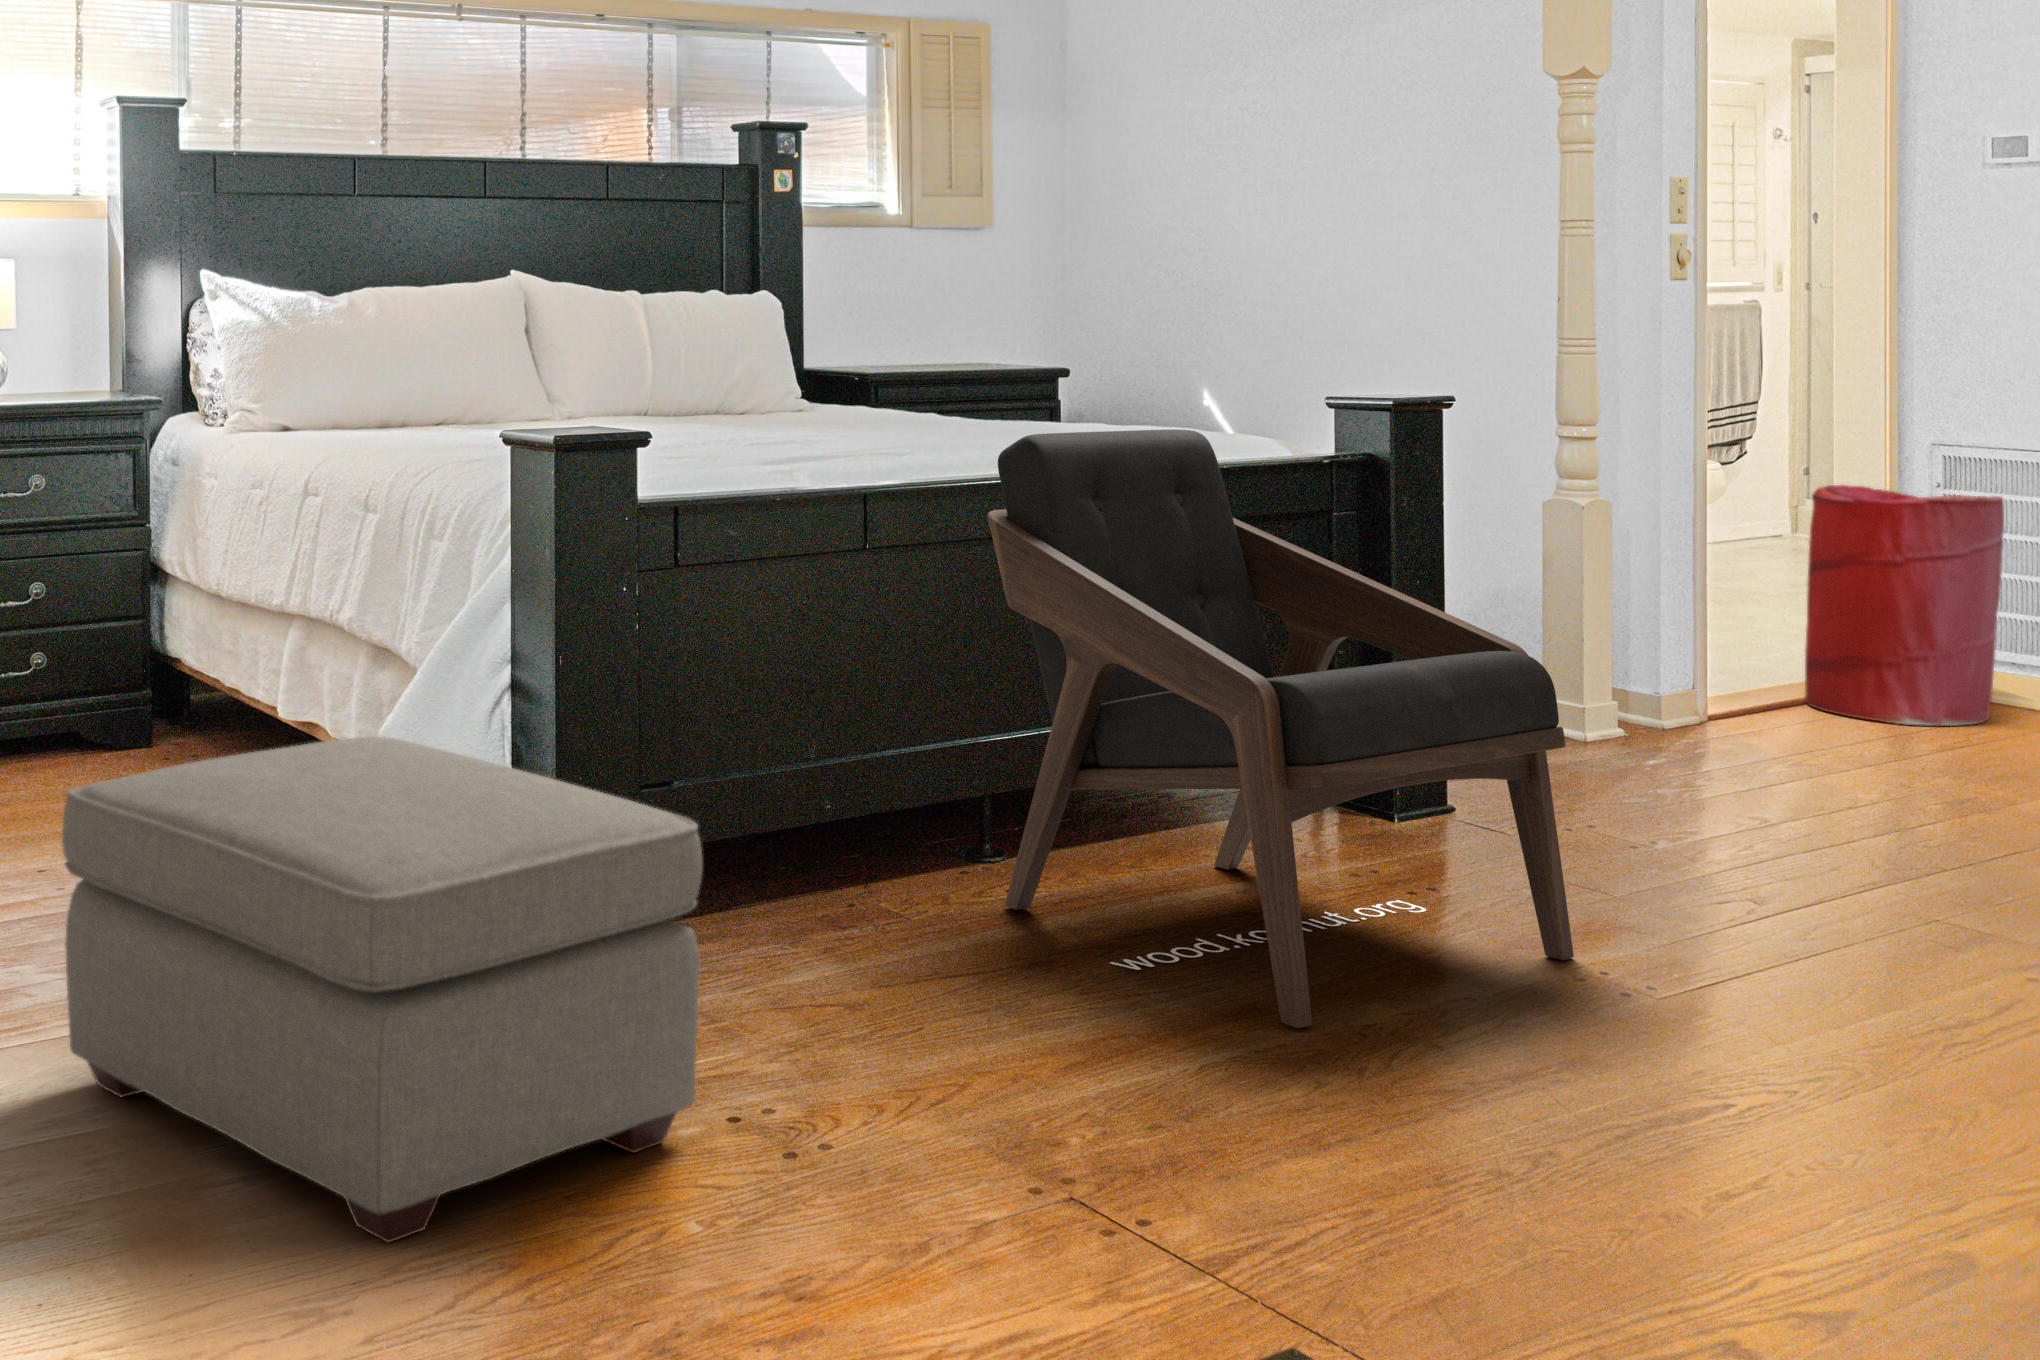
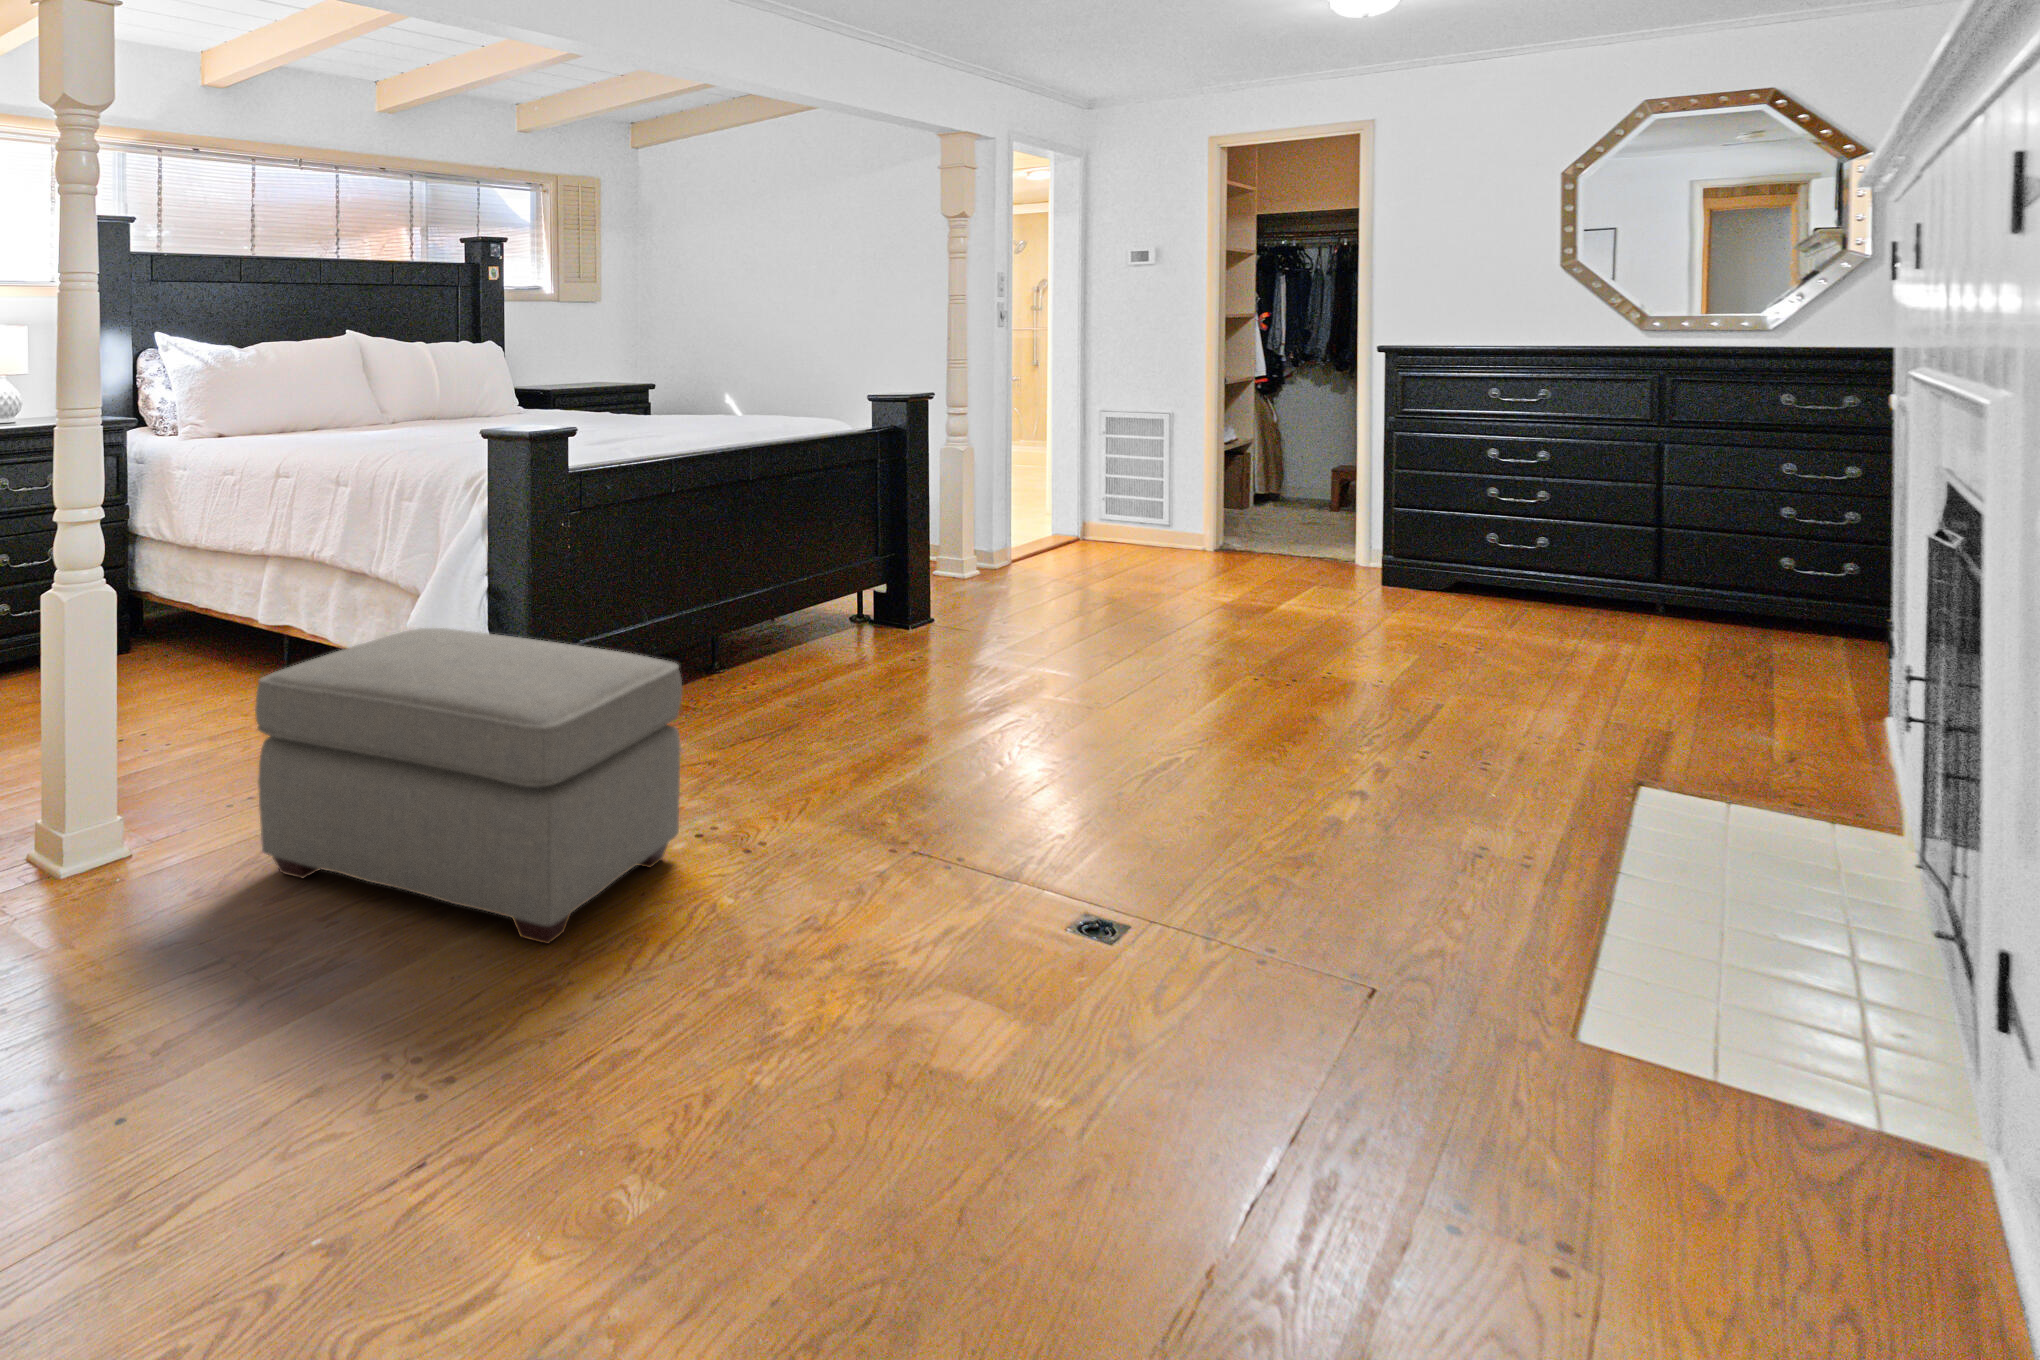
lounge chair: present [988,429,1574,1028] -> none [727,416,1054,749]
laundry hamper: present [1805,485,2004,726] -> none [1057,434,1150,558]

